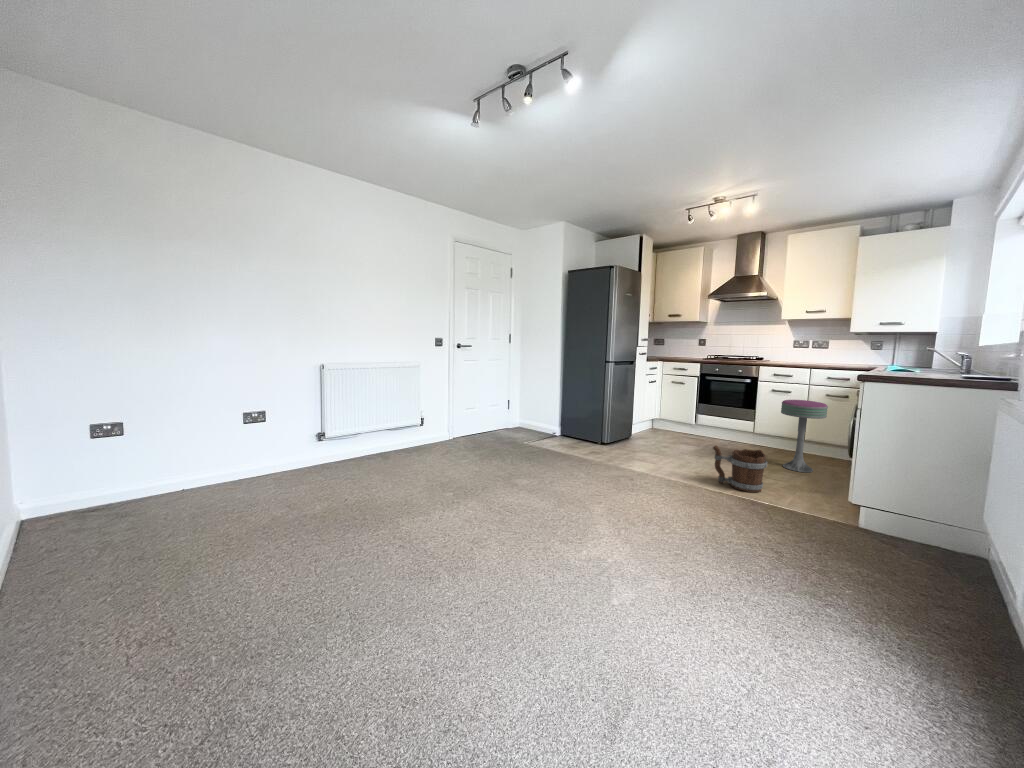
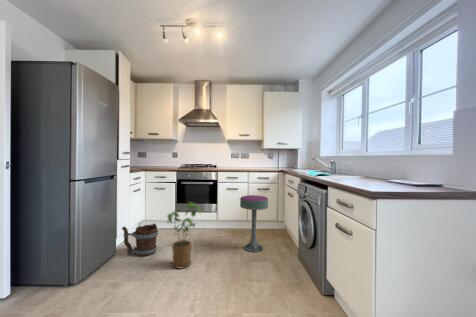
house plant: none [682,397,725,463] -> present [168,203,201,269]
bucket: present [713,445,767,492] -> present [122,224,158,256]

